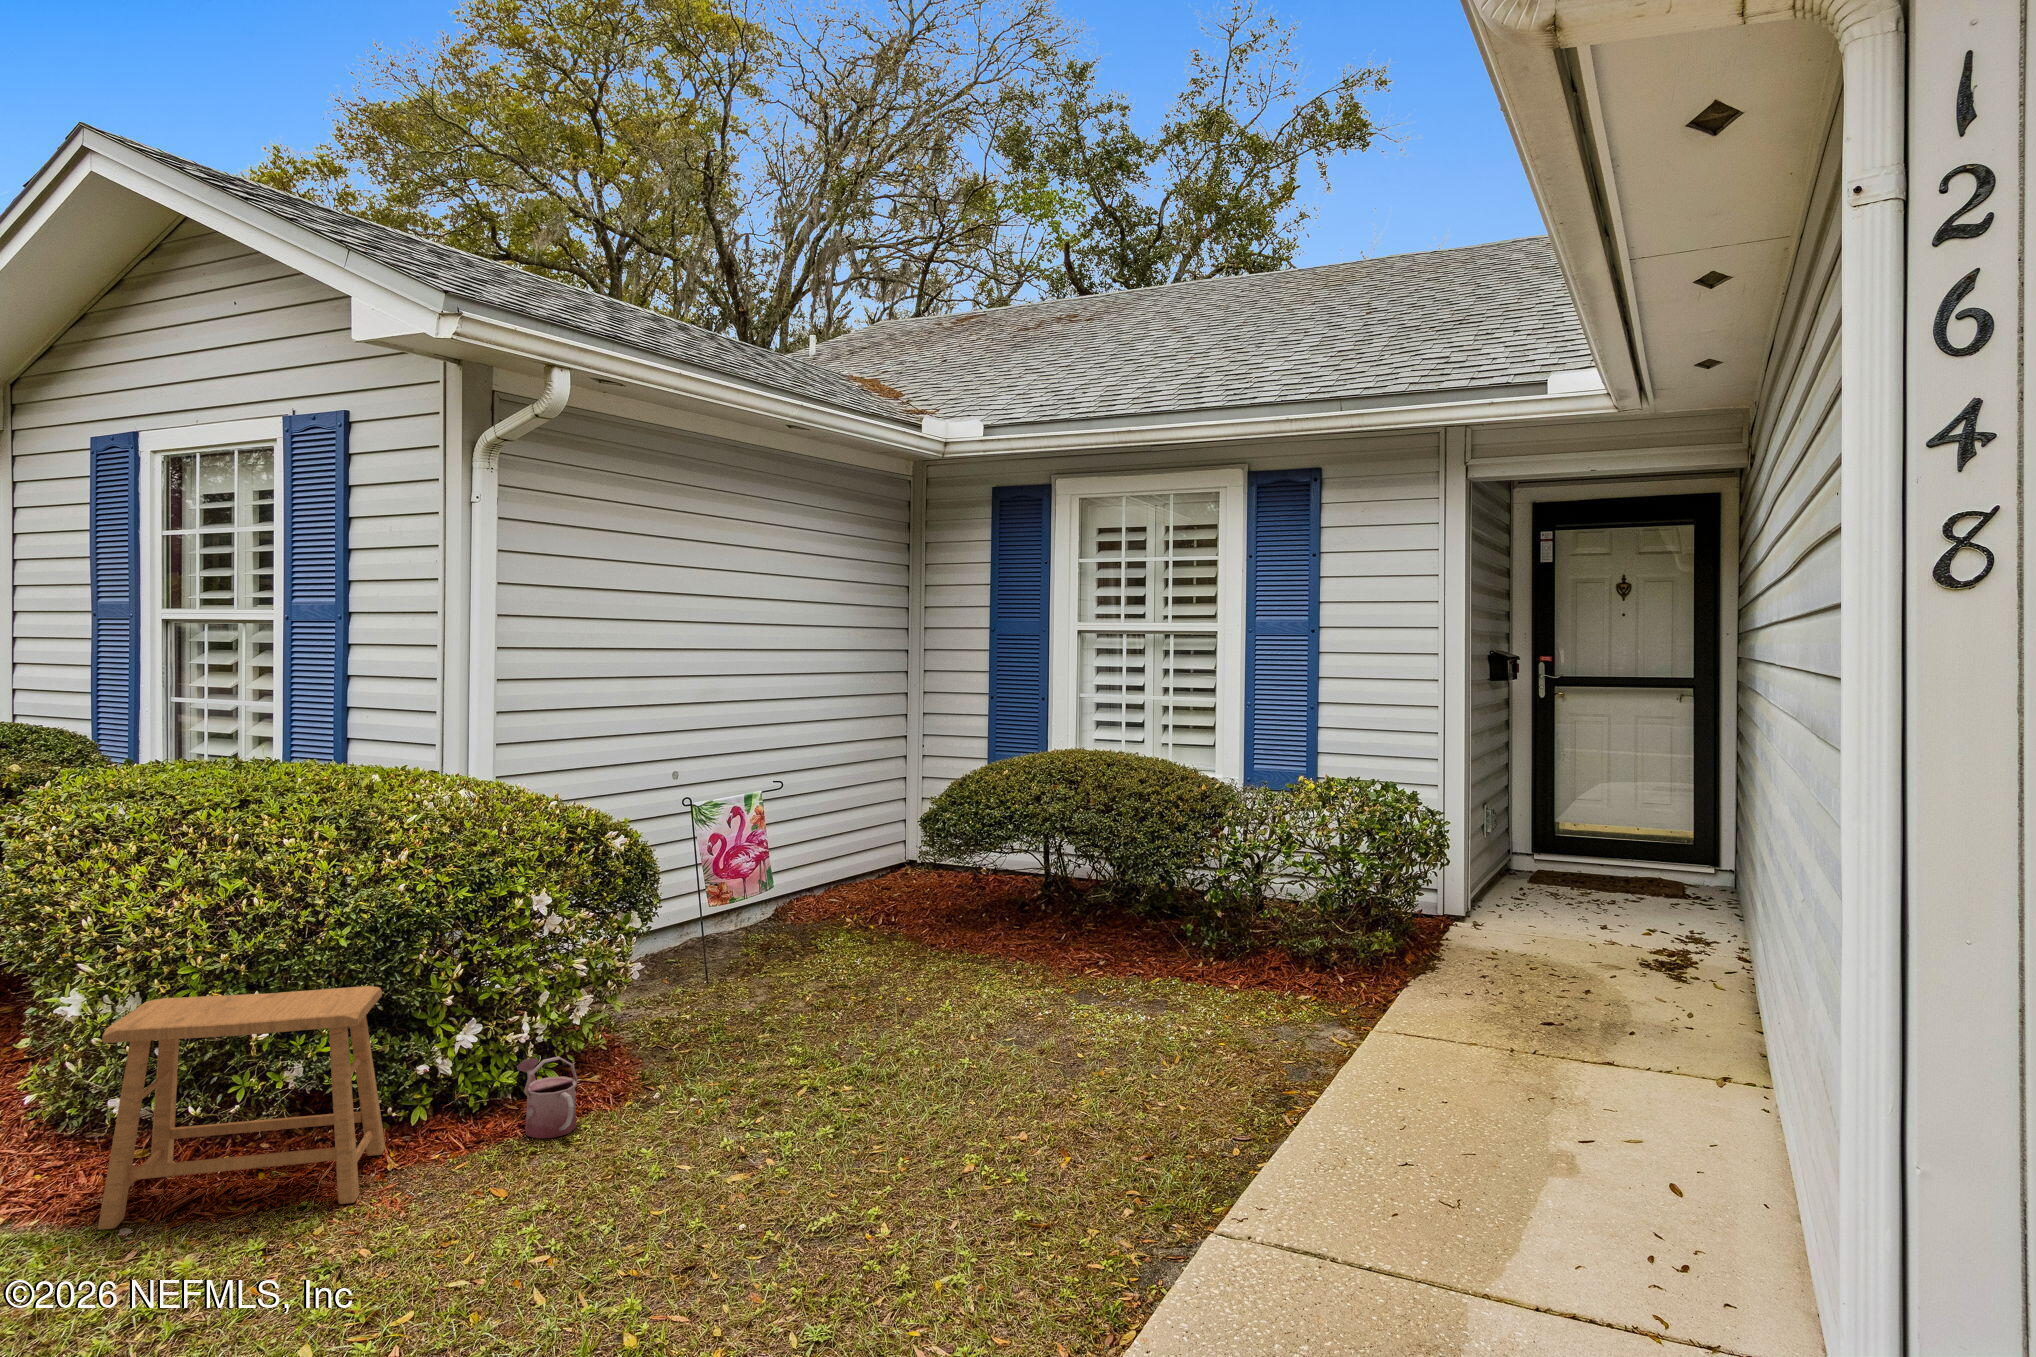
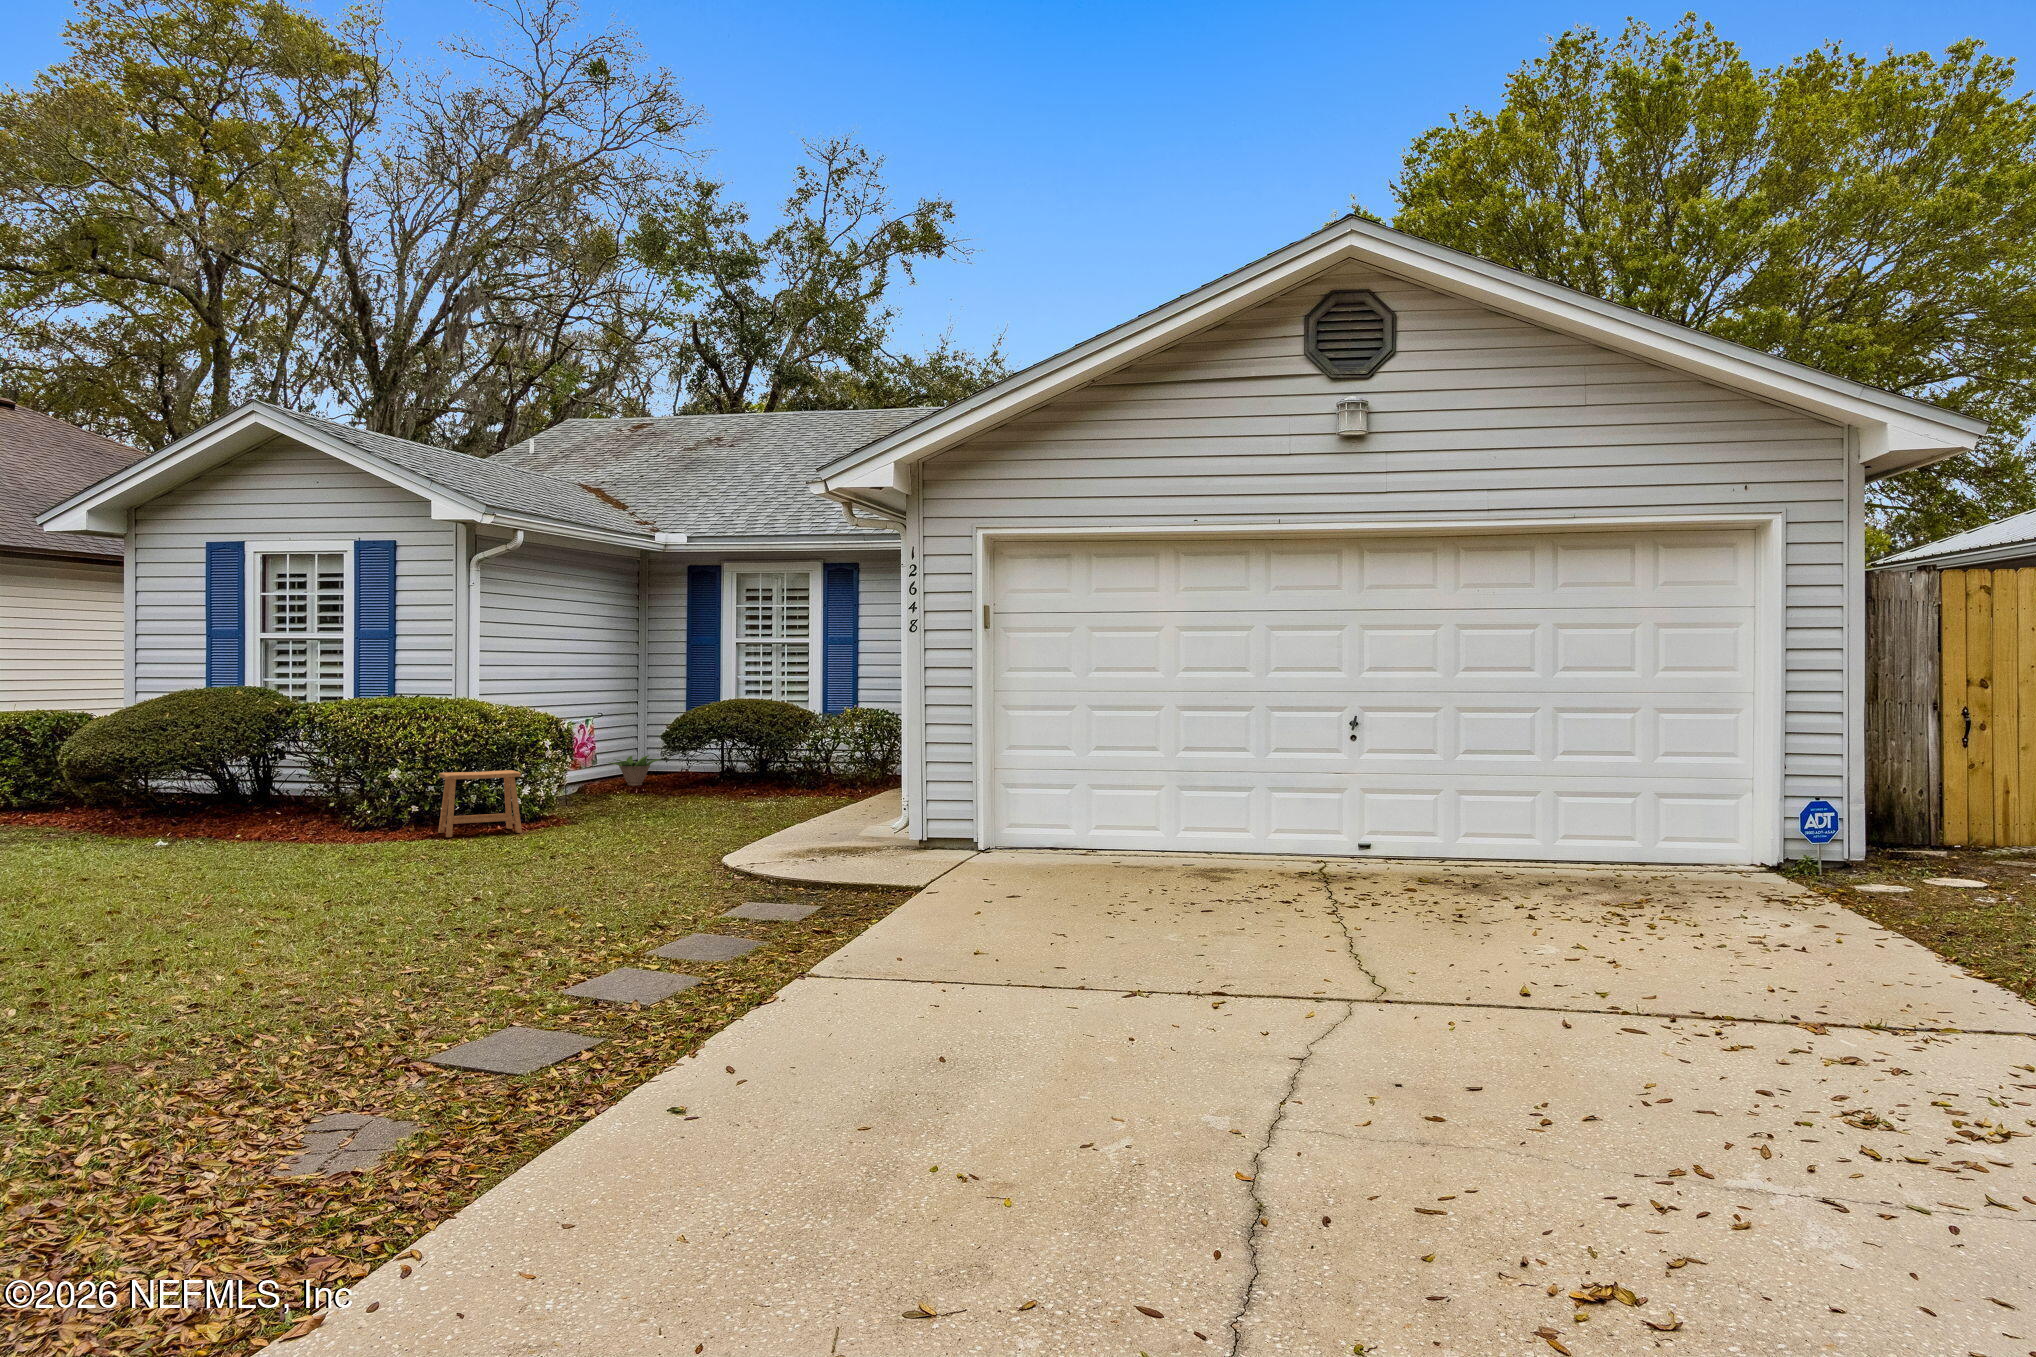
decorative plant: none [836,839,935,900] -> present [608,755,661,785]
watering can: present [517,1056,578,1138] -> none [547,799,578,825]

